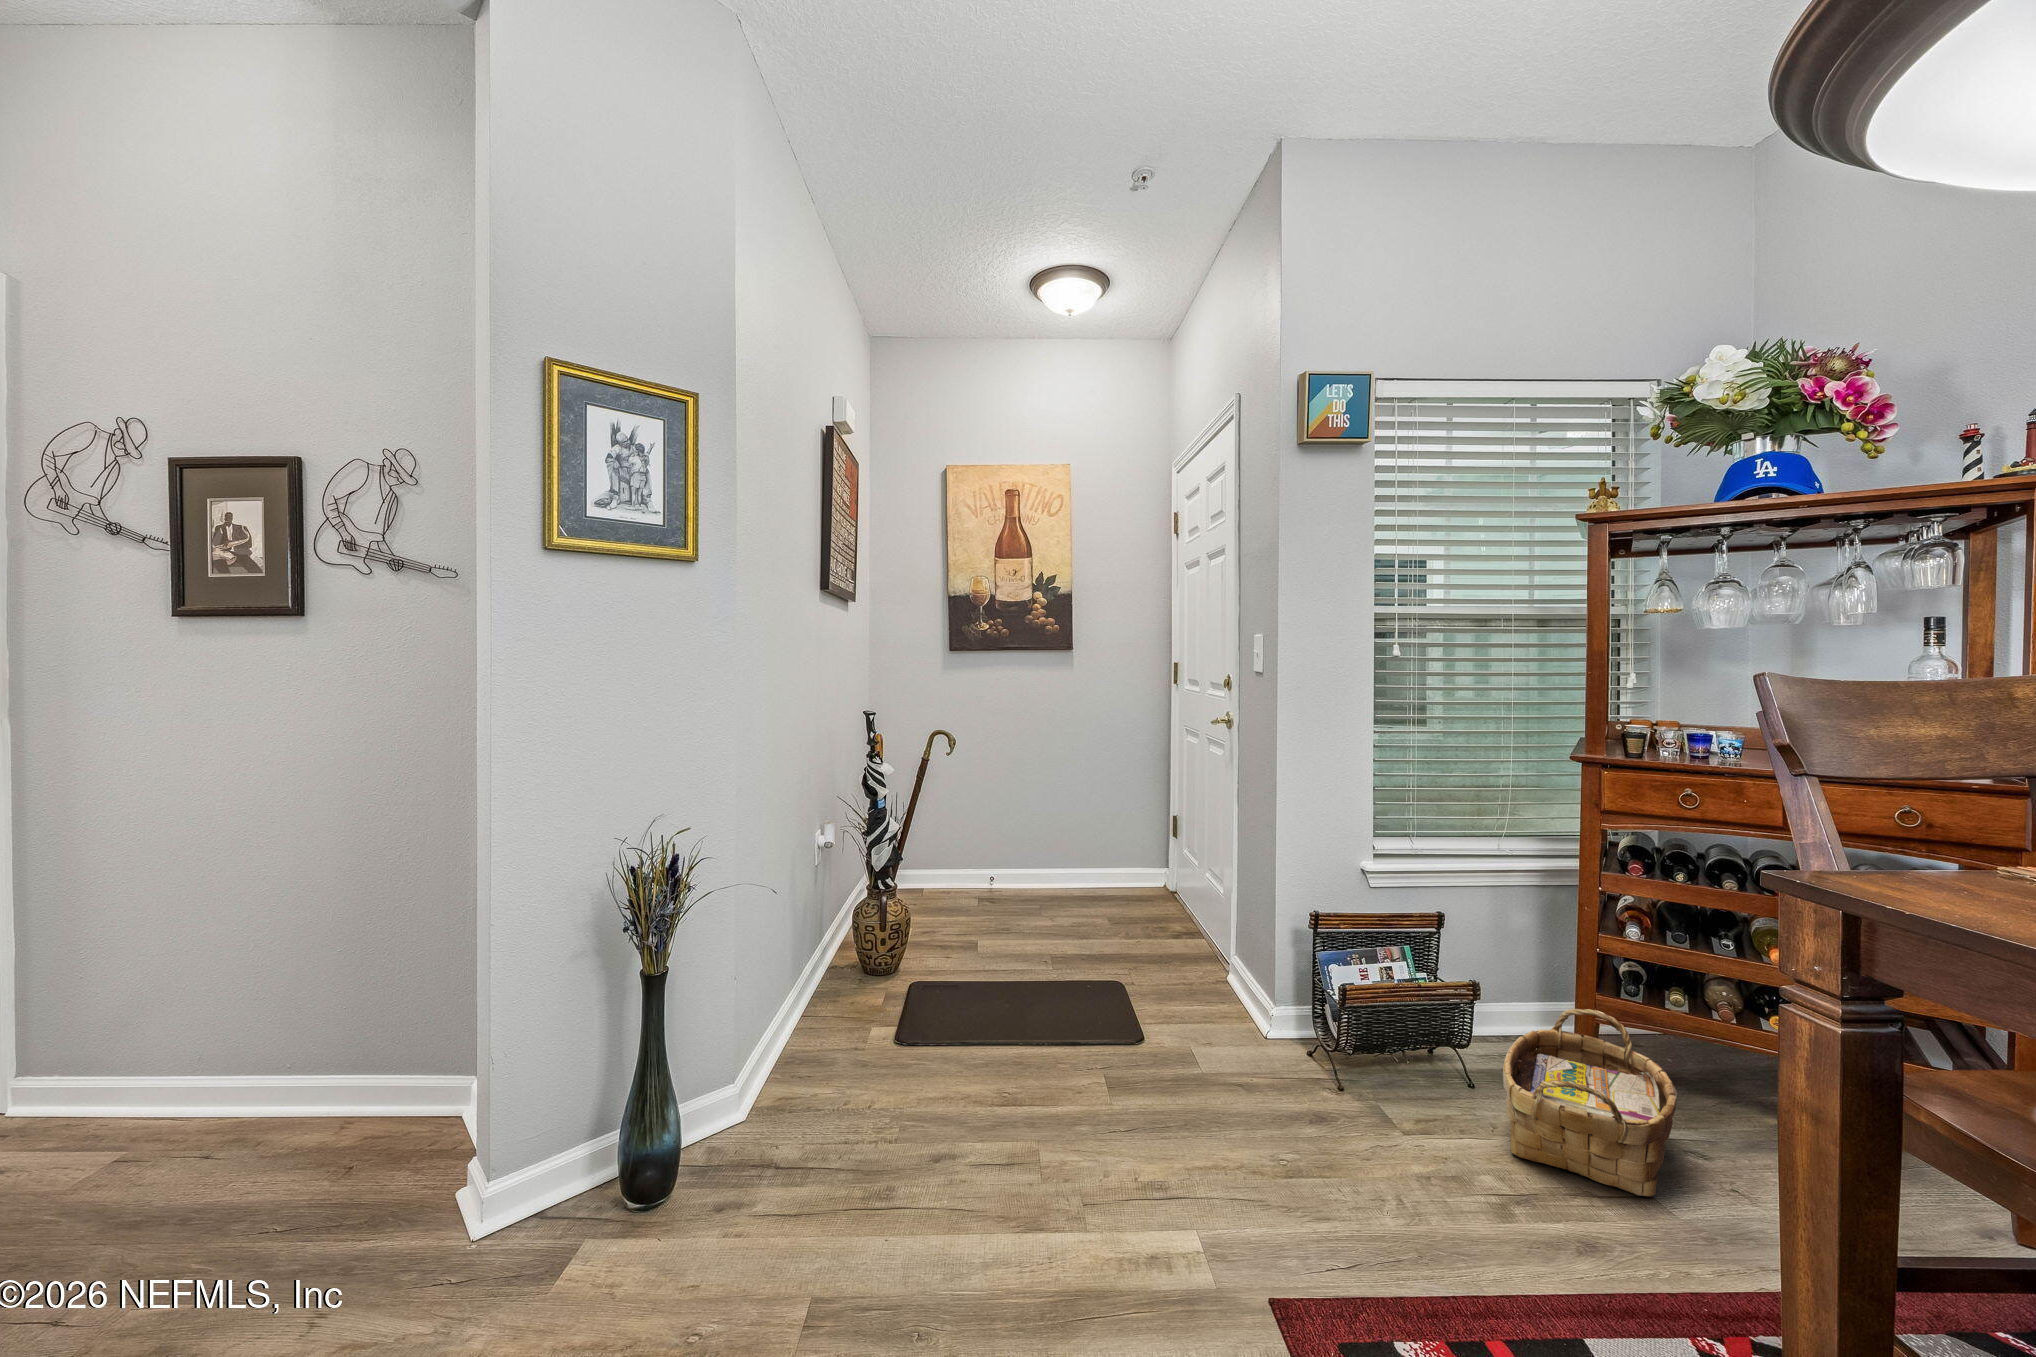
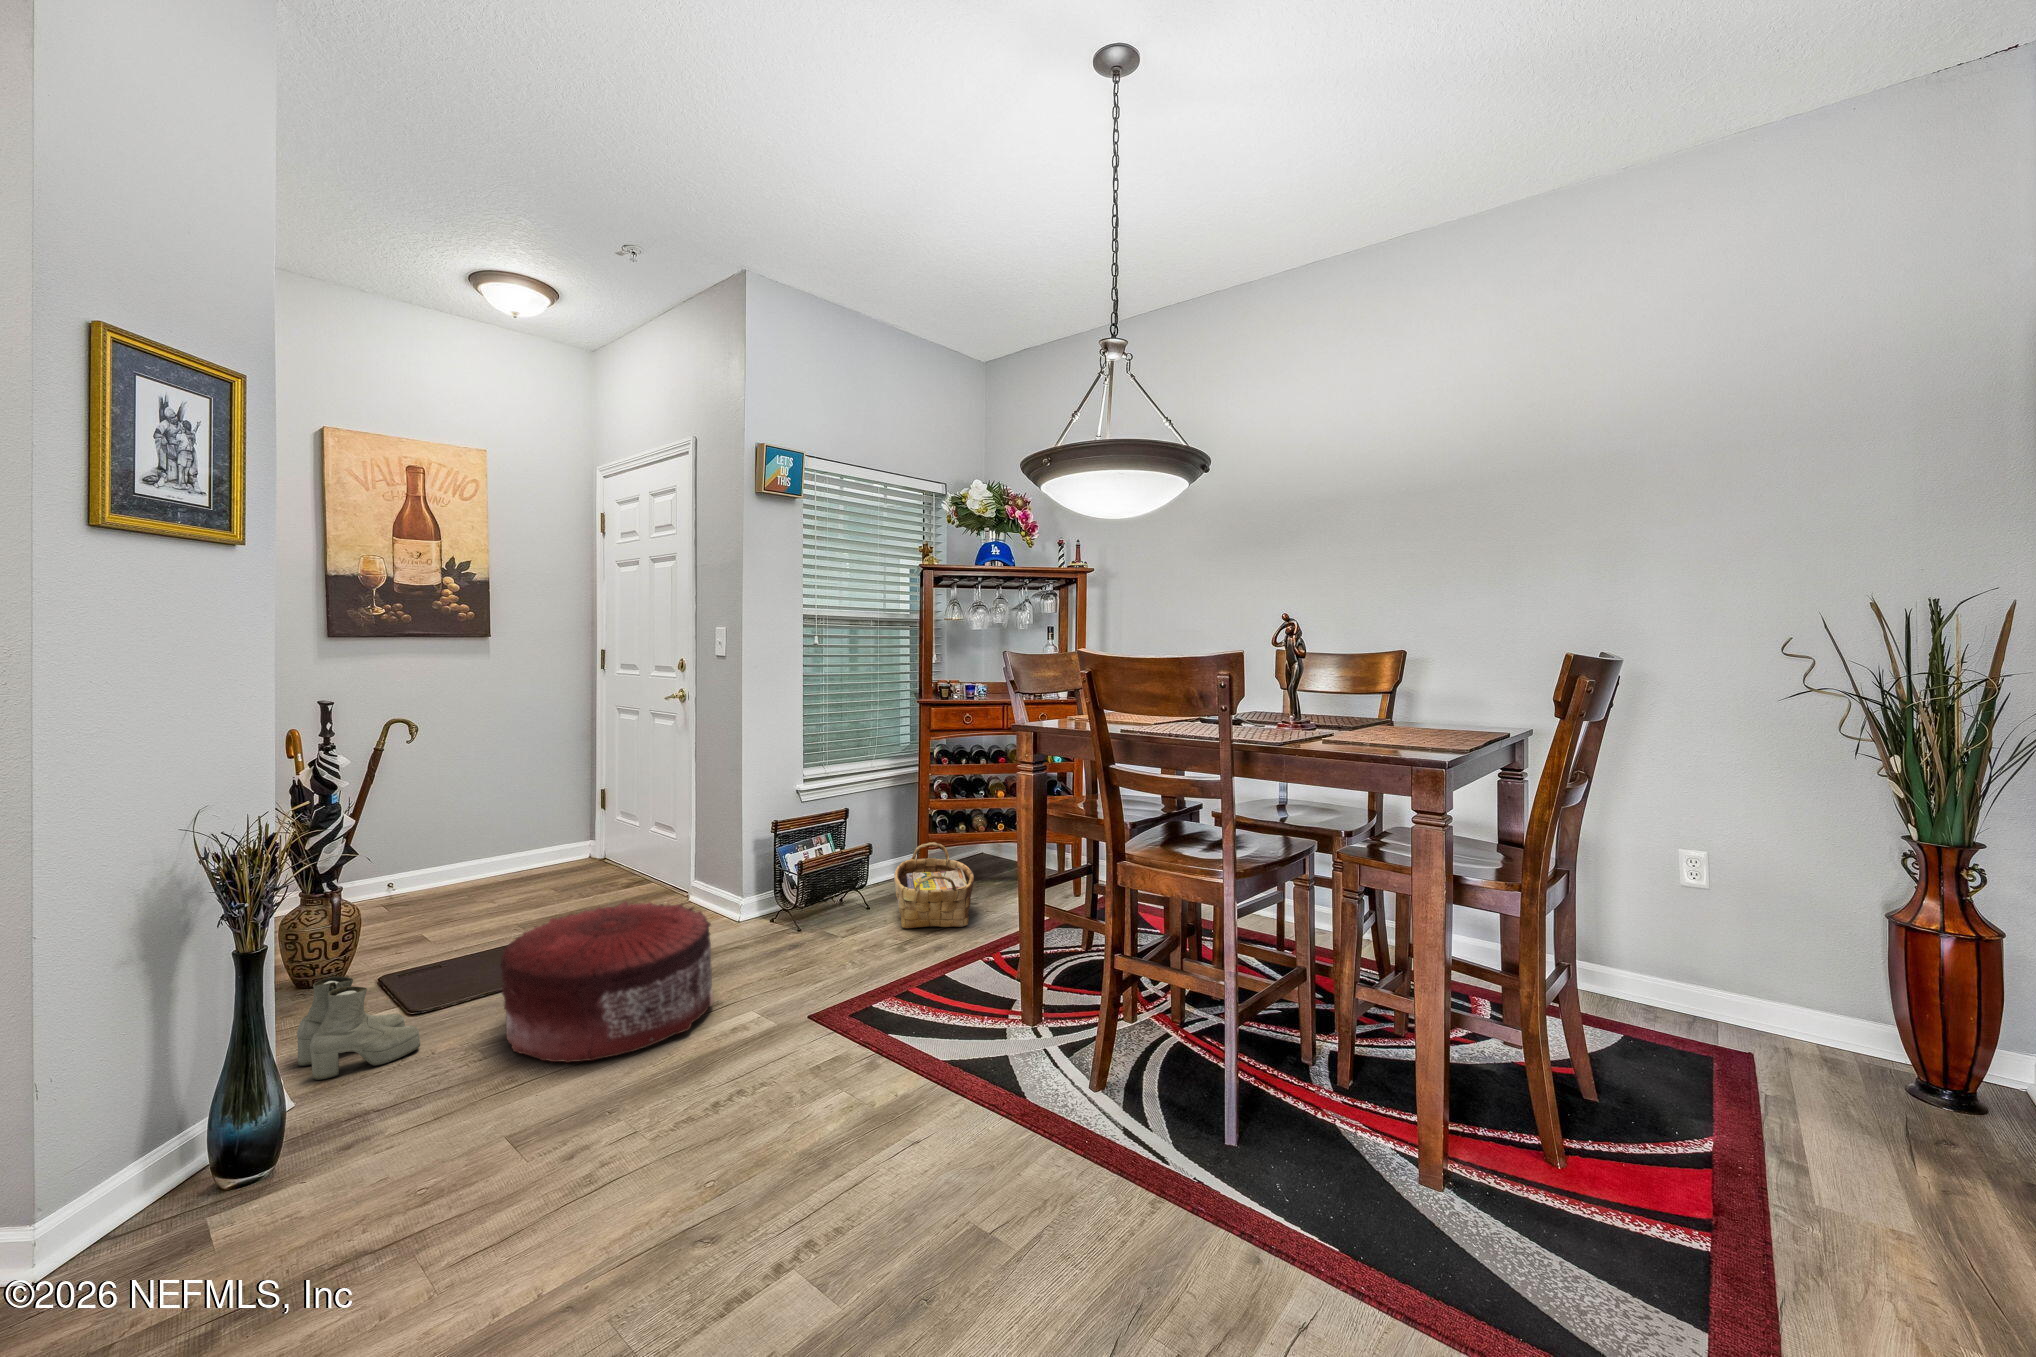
pouf: none [901,992,1161,1220] -> present [500,902,713,1063]
boots: none [761,1002,857,1115] -> present [297,977,420,1080]

